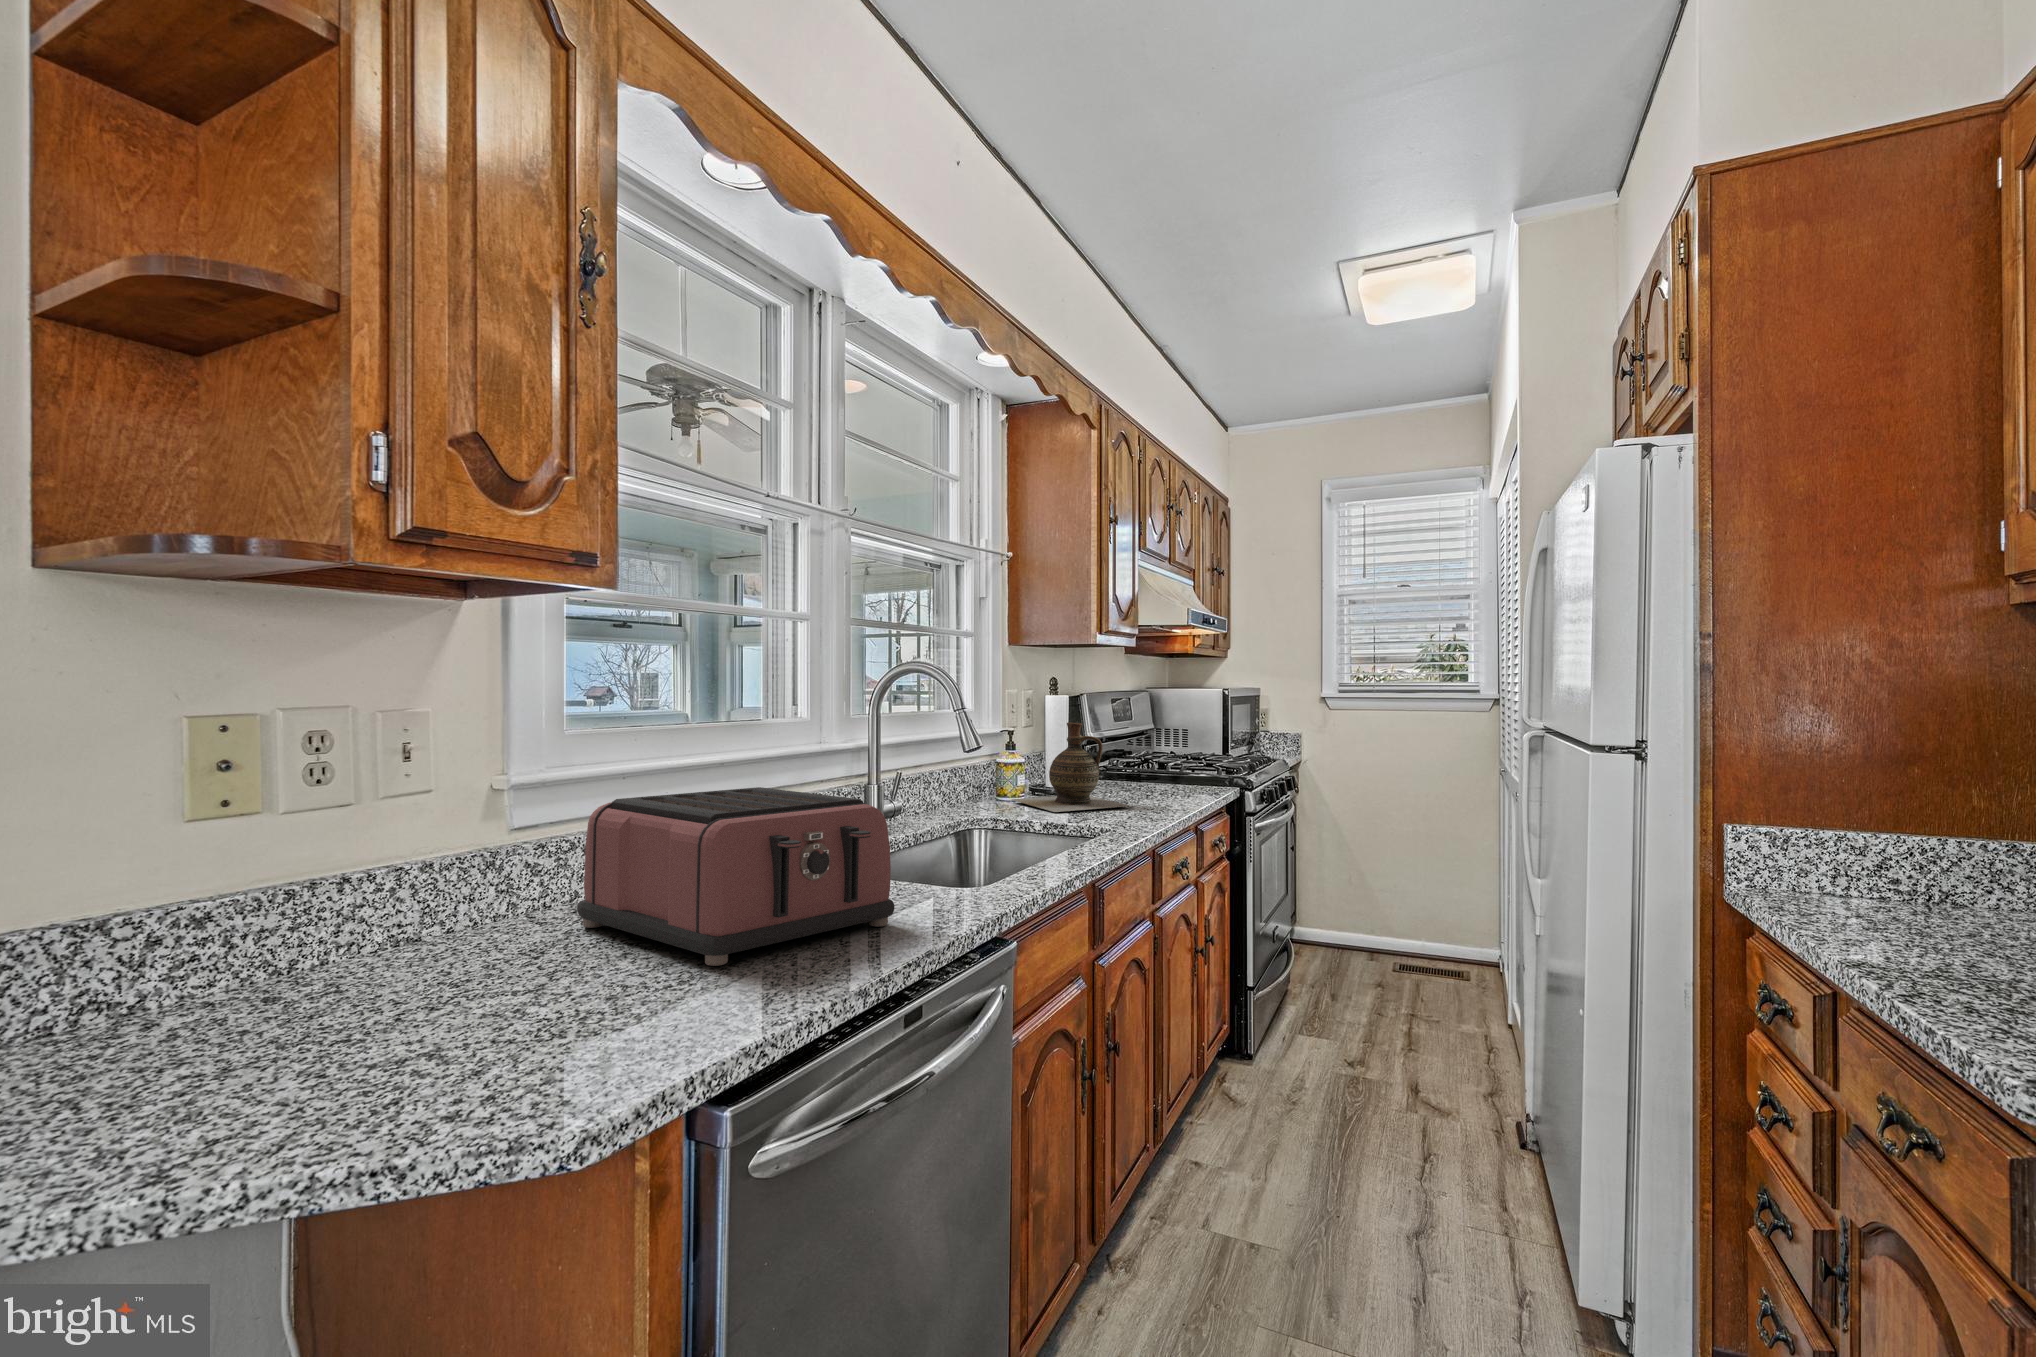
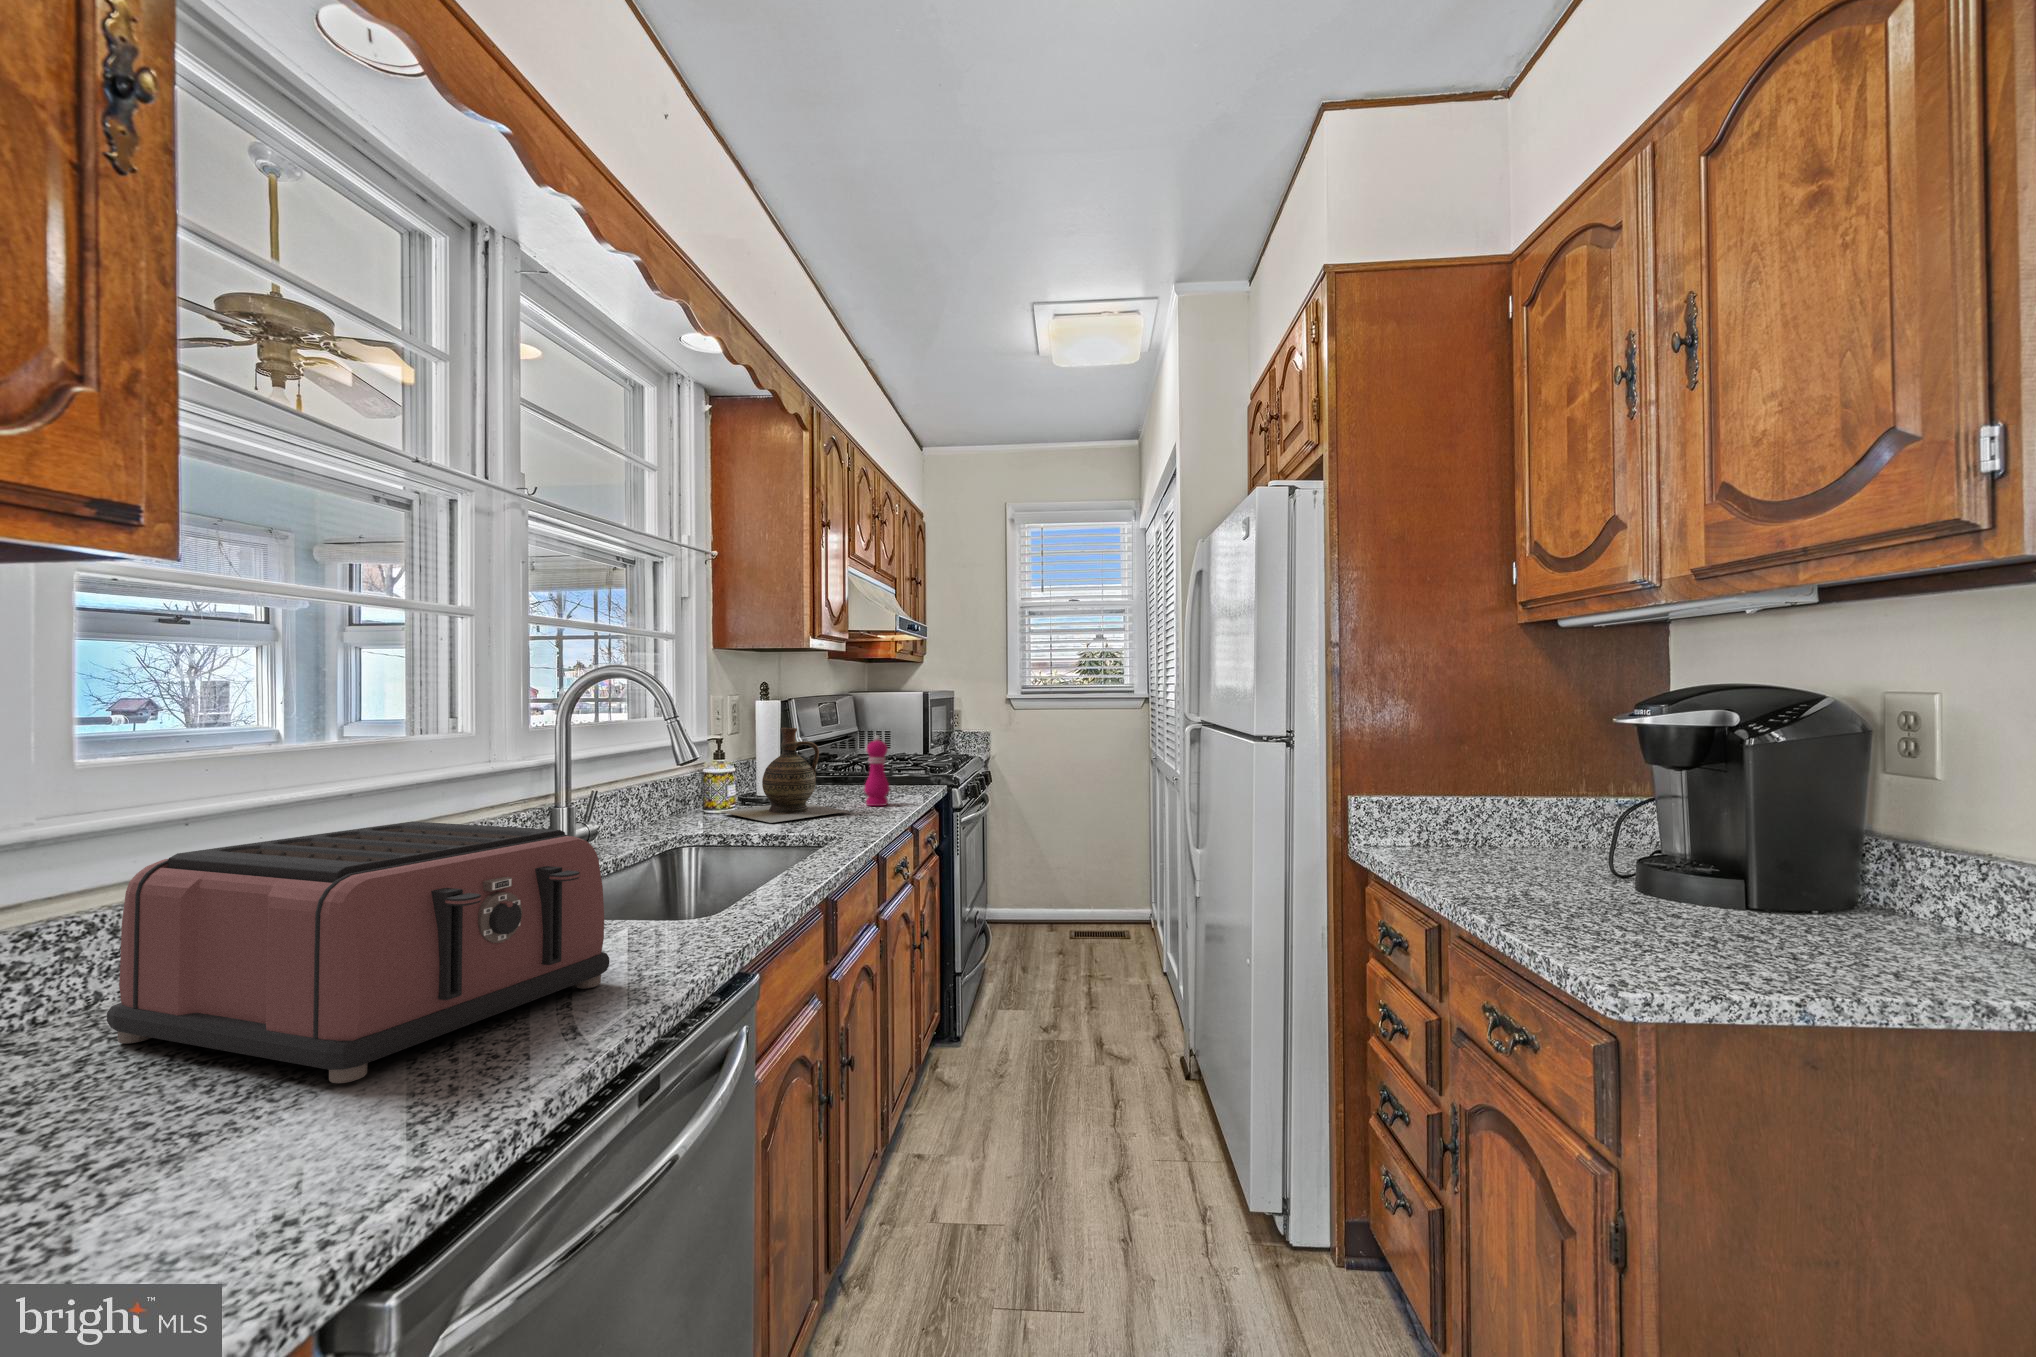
pepper mill: none [1148,732,1173,803] -> present [864,735,890,806]

